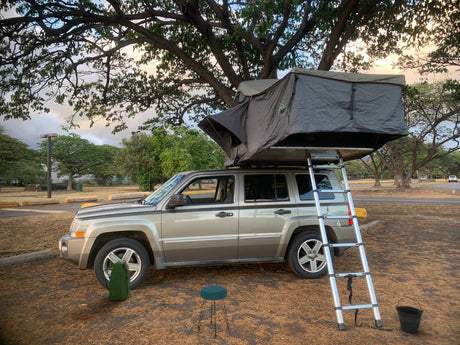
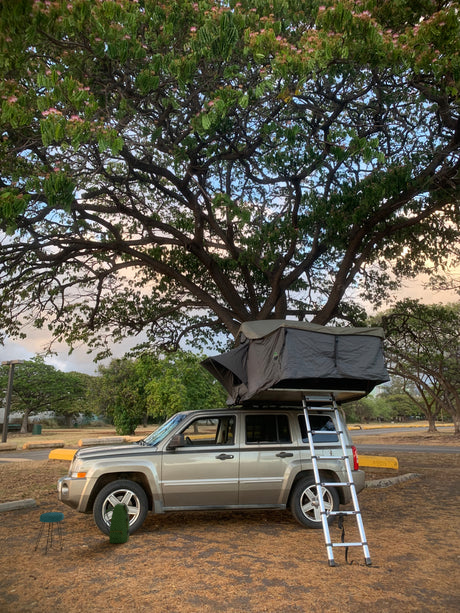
stool: present [198,285,229,335] -> present [35,512,64,553]
bucket: present [395,298,423,333] -> none [381,534,406,569]

